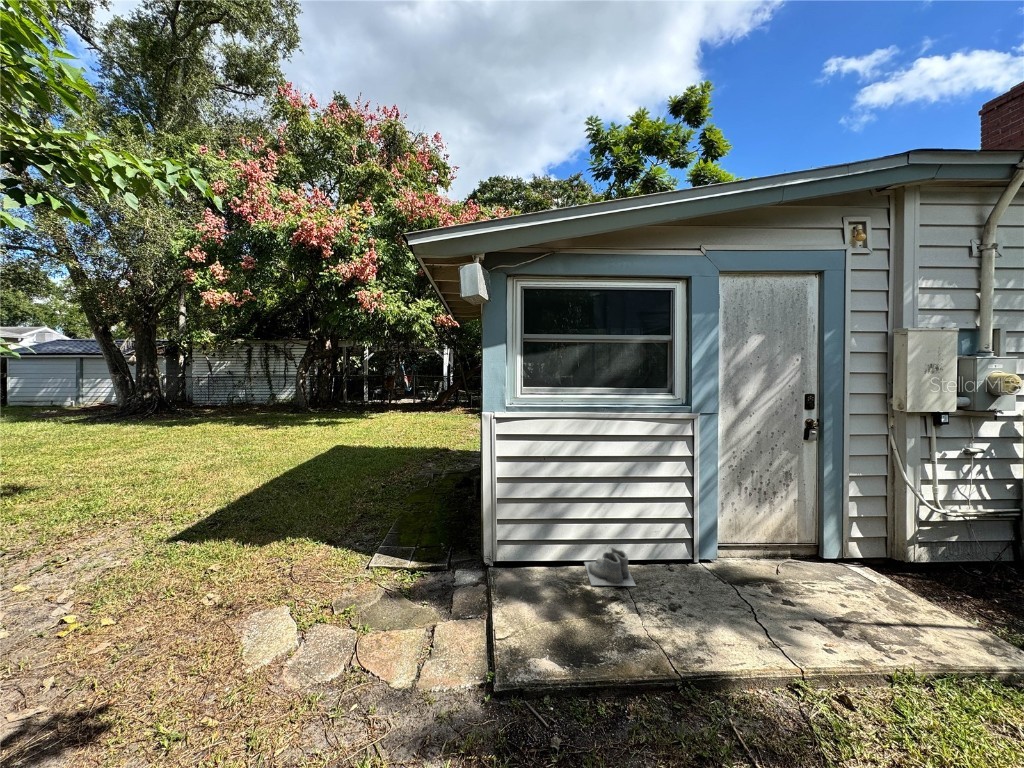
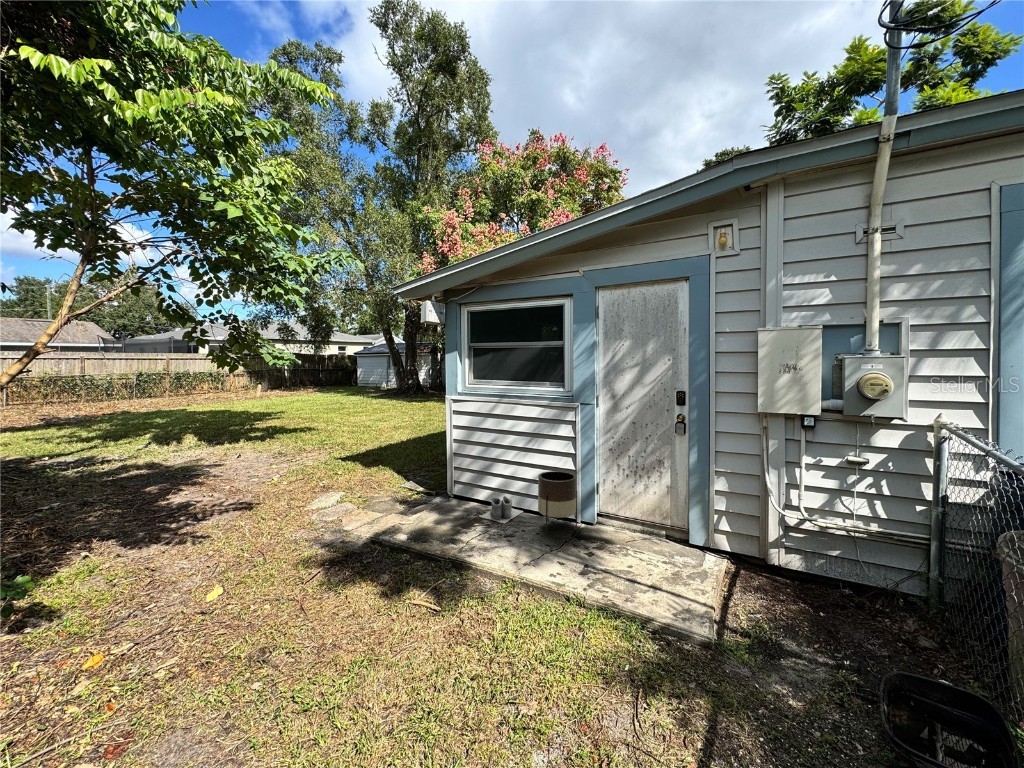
planter: none [666,501,721,585] -> present [538,471,577,533]

